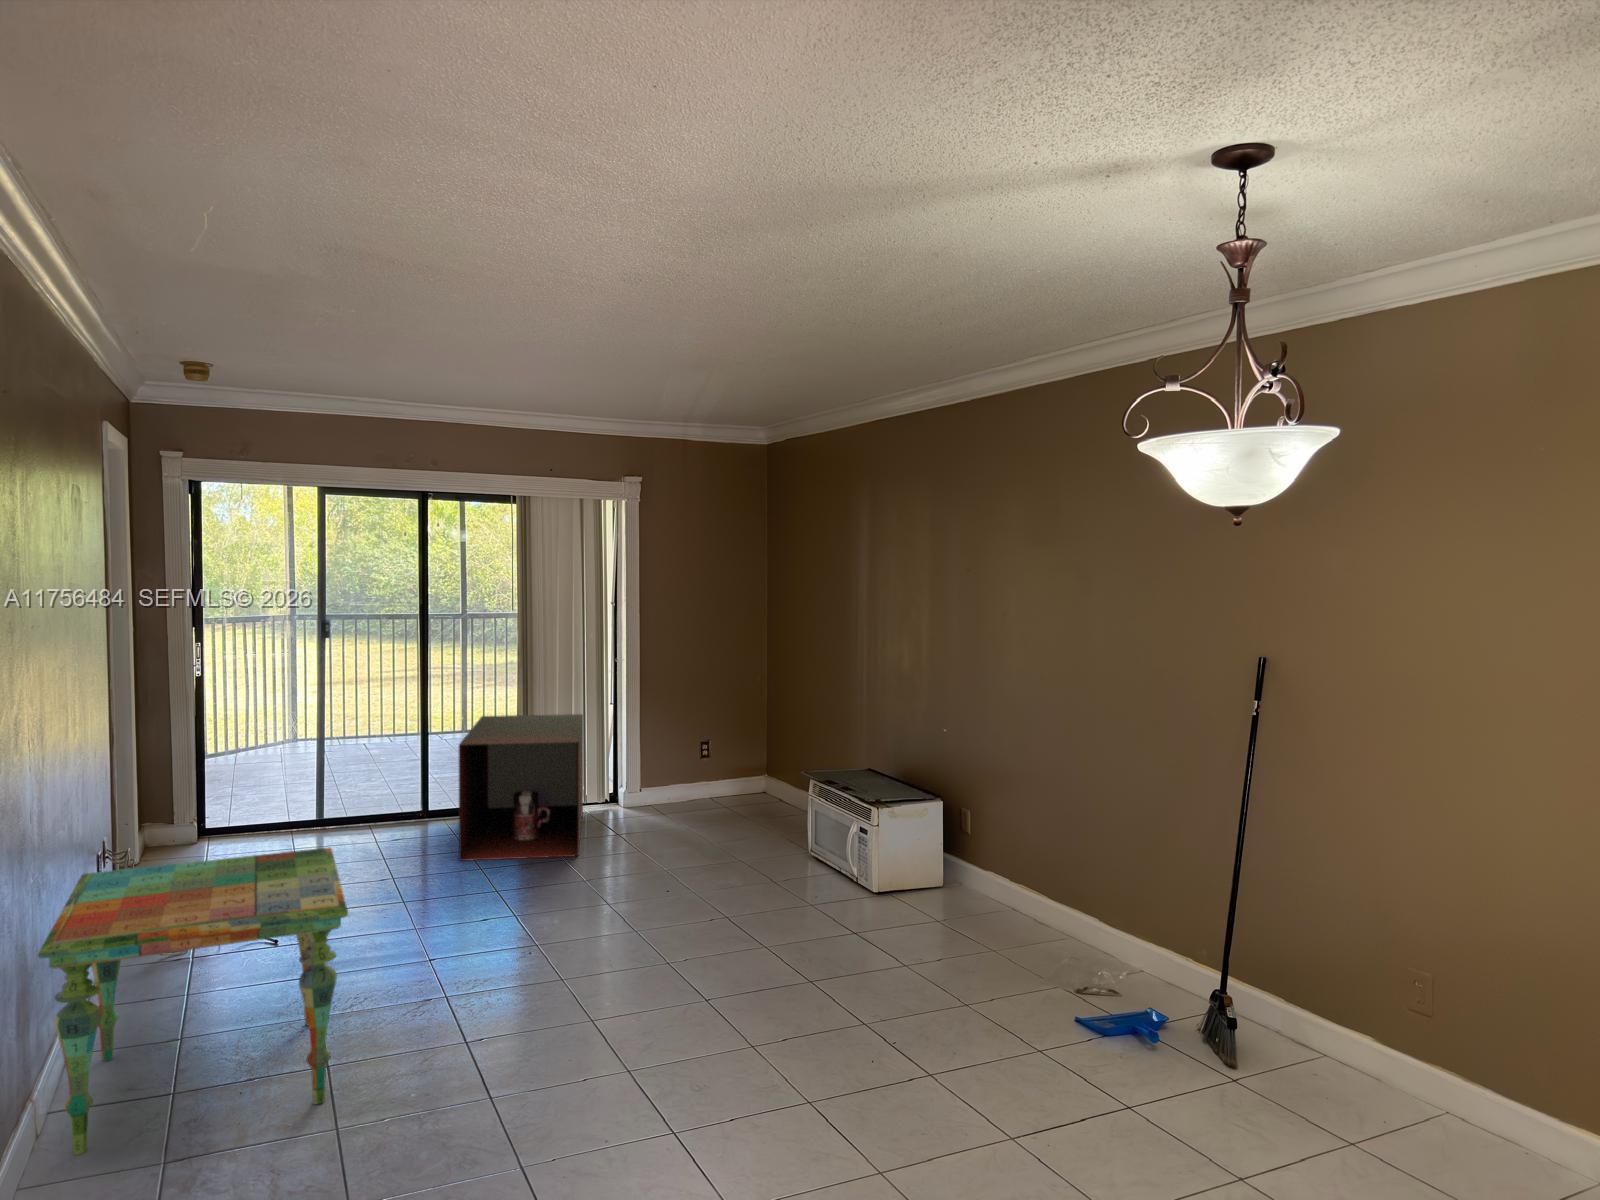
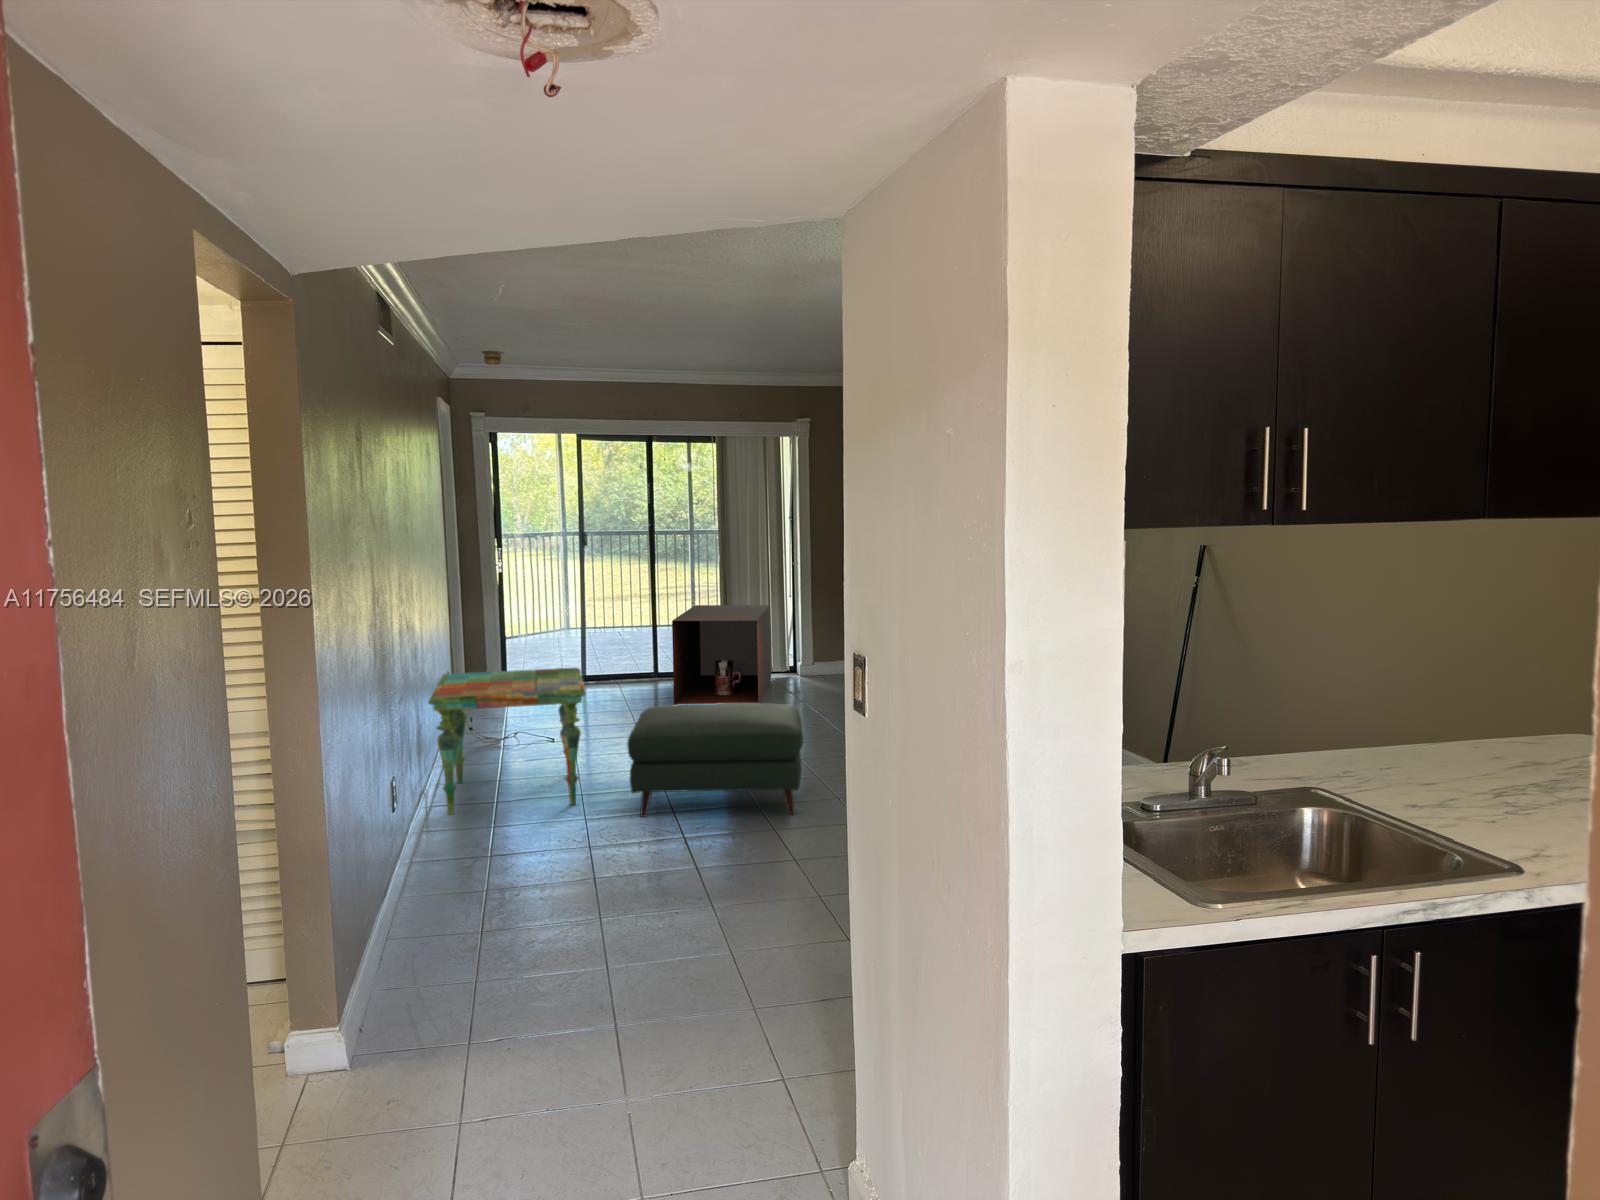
ottoman: none [425,898,719,1125] -> present [627,703,803,817]

